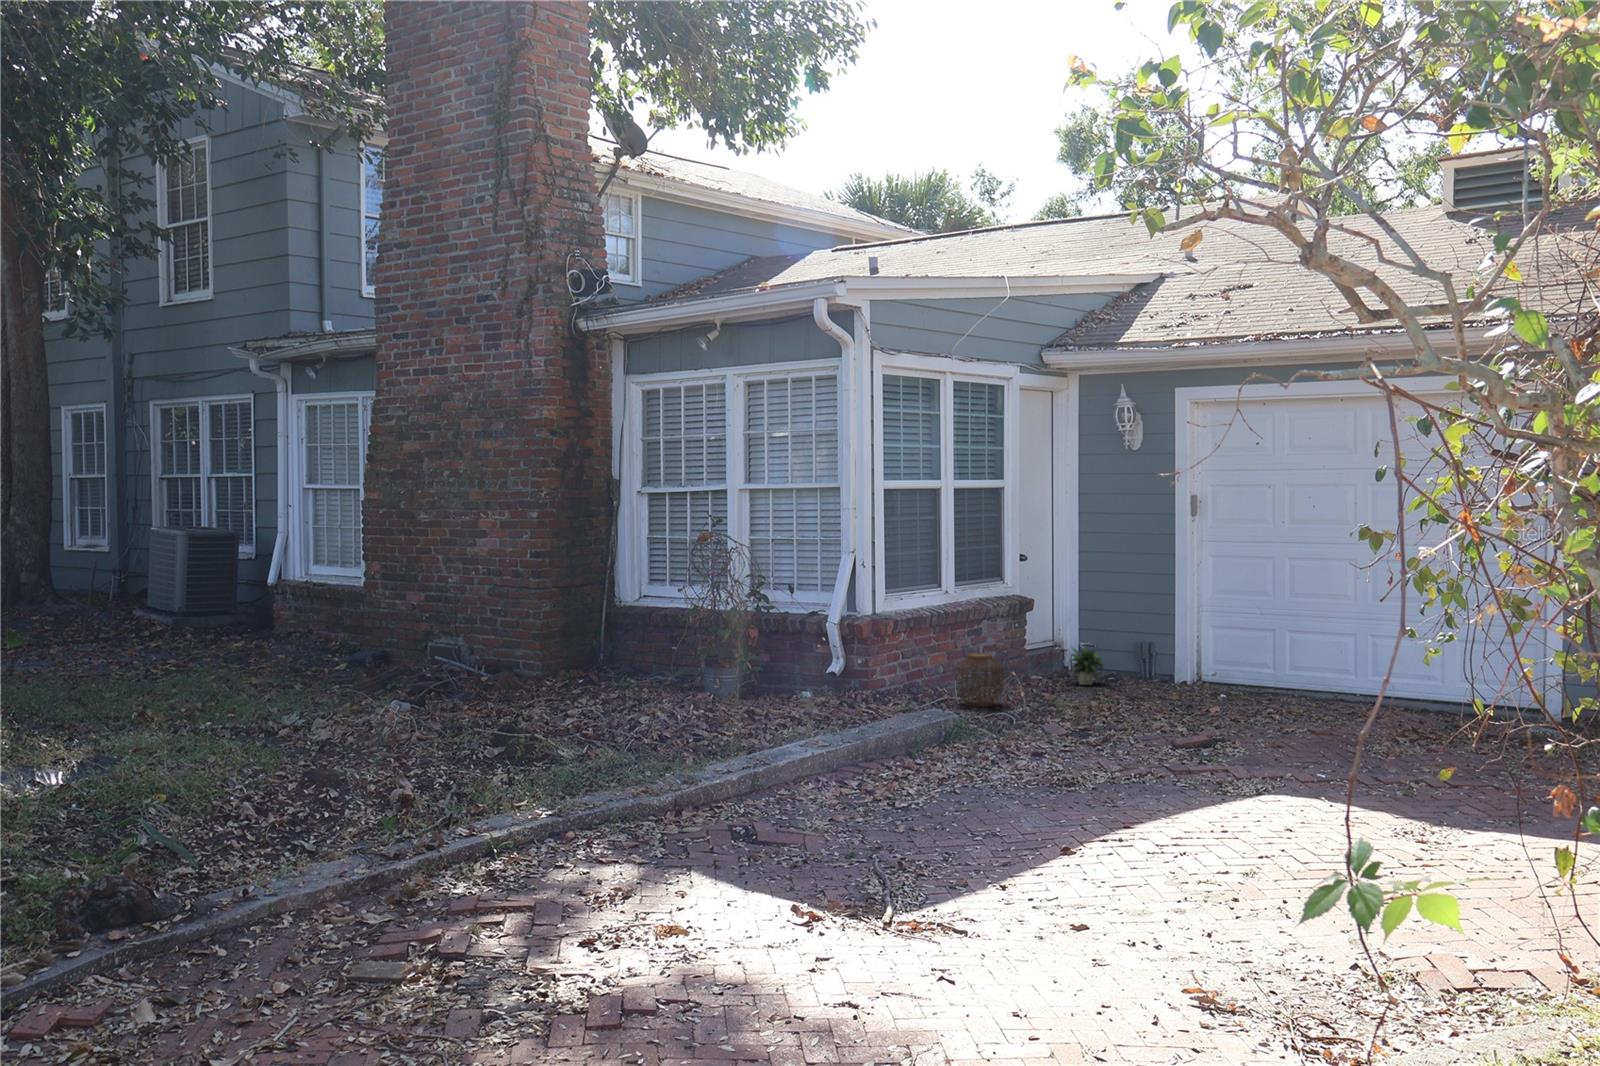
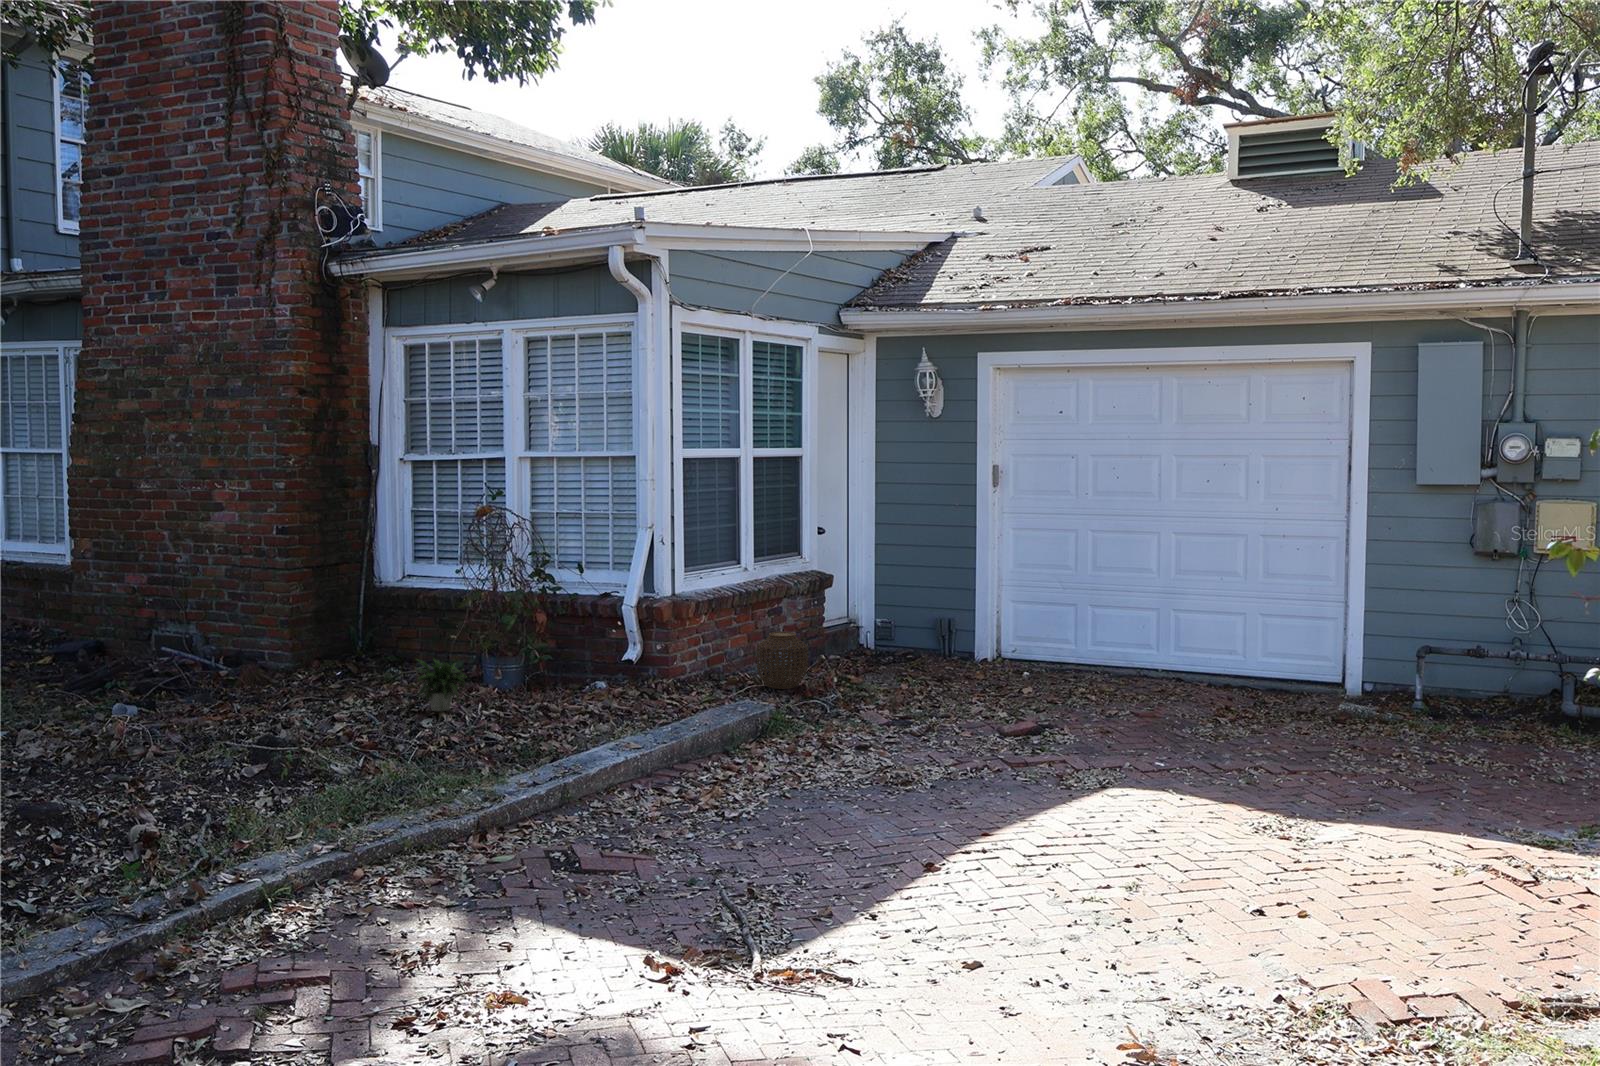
potted plant: present [1069,648,1103,685] -> present [416,659,467,711]

